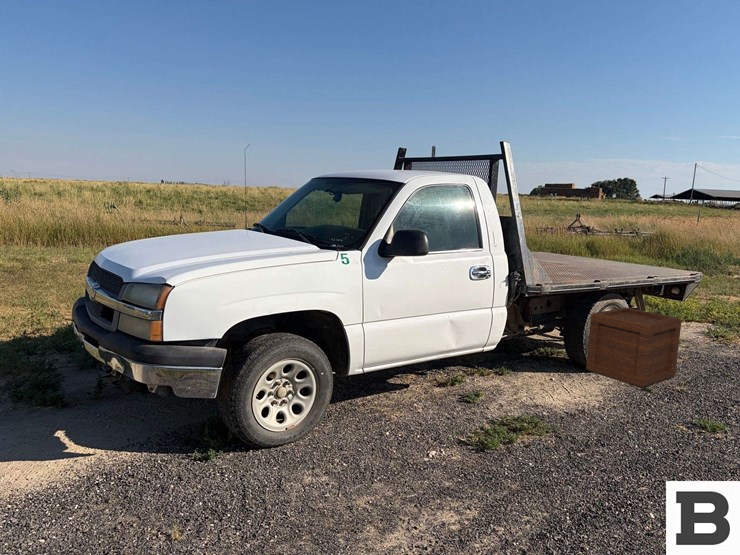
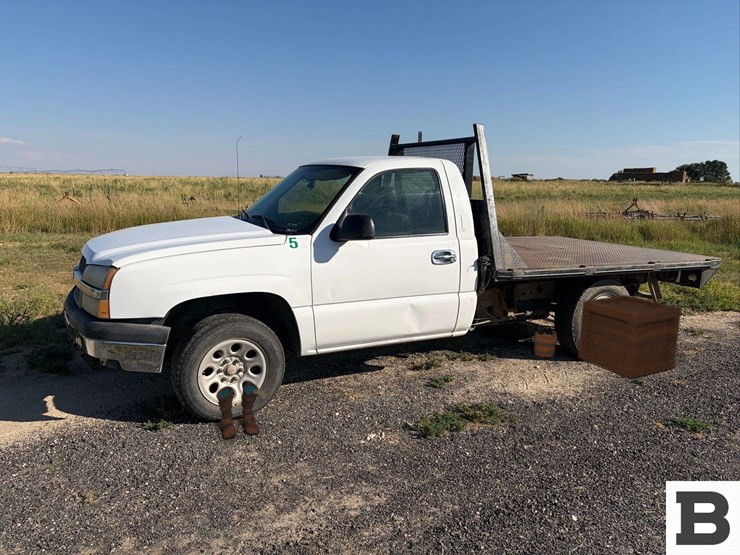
wooden bucket: none [543,334,565,370] -> present [534,321,556,357]
boots: none [270,404,326,465] -> present [216,382,268,439]

